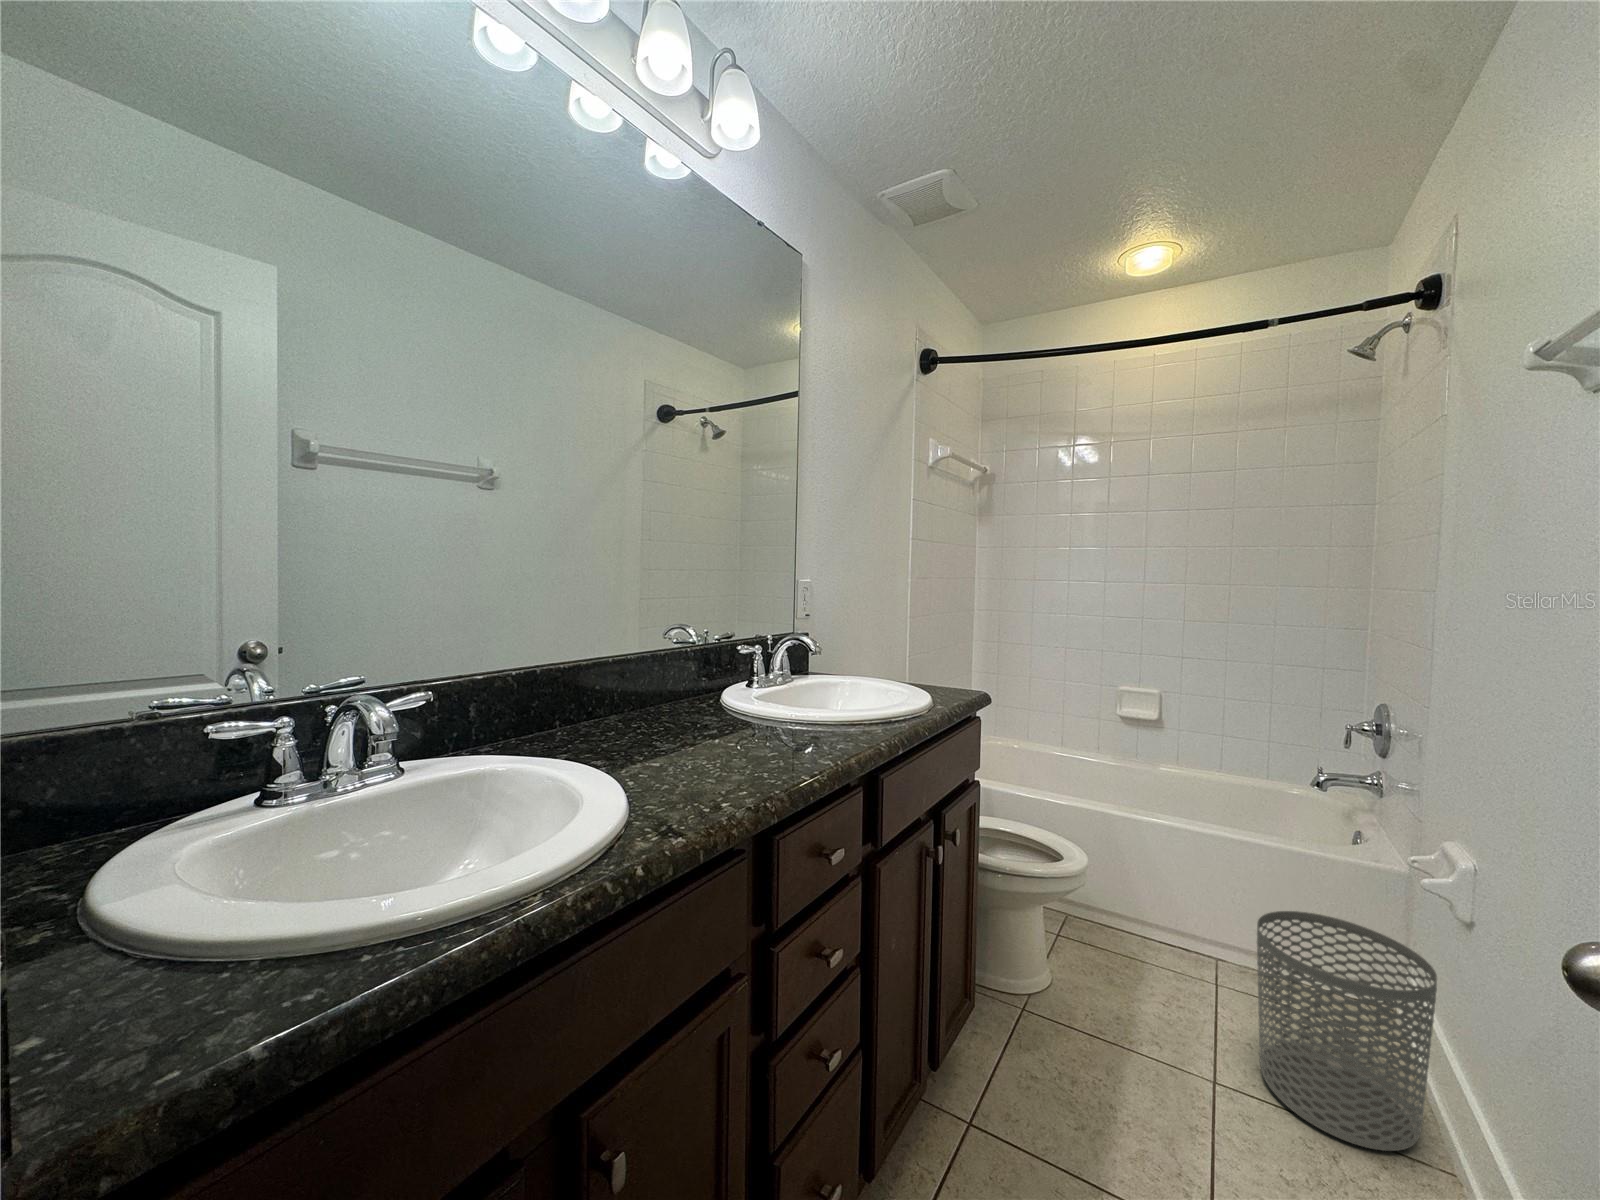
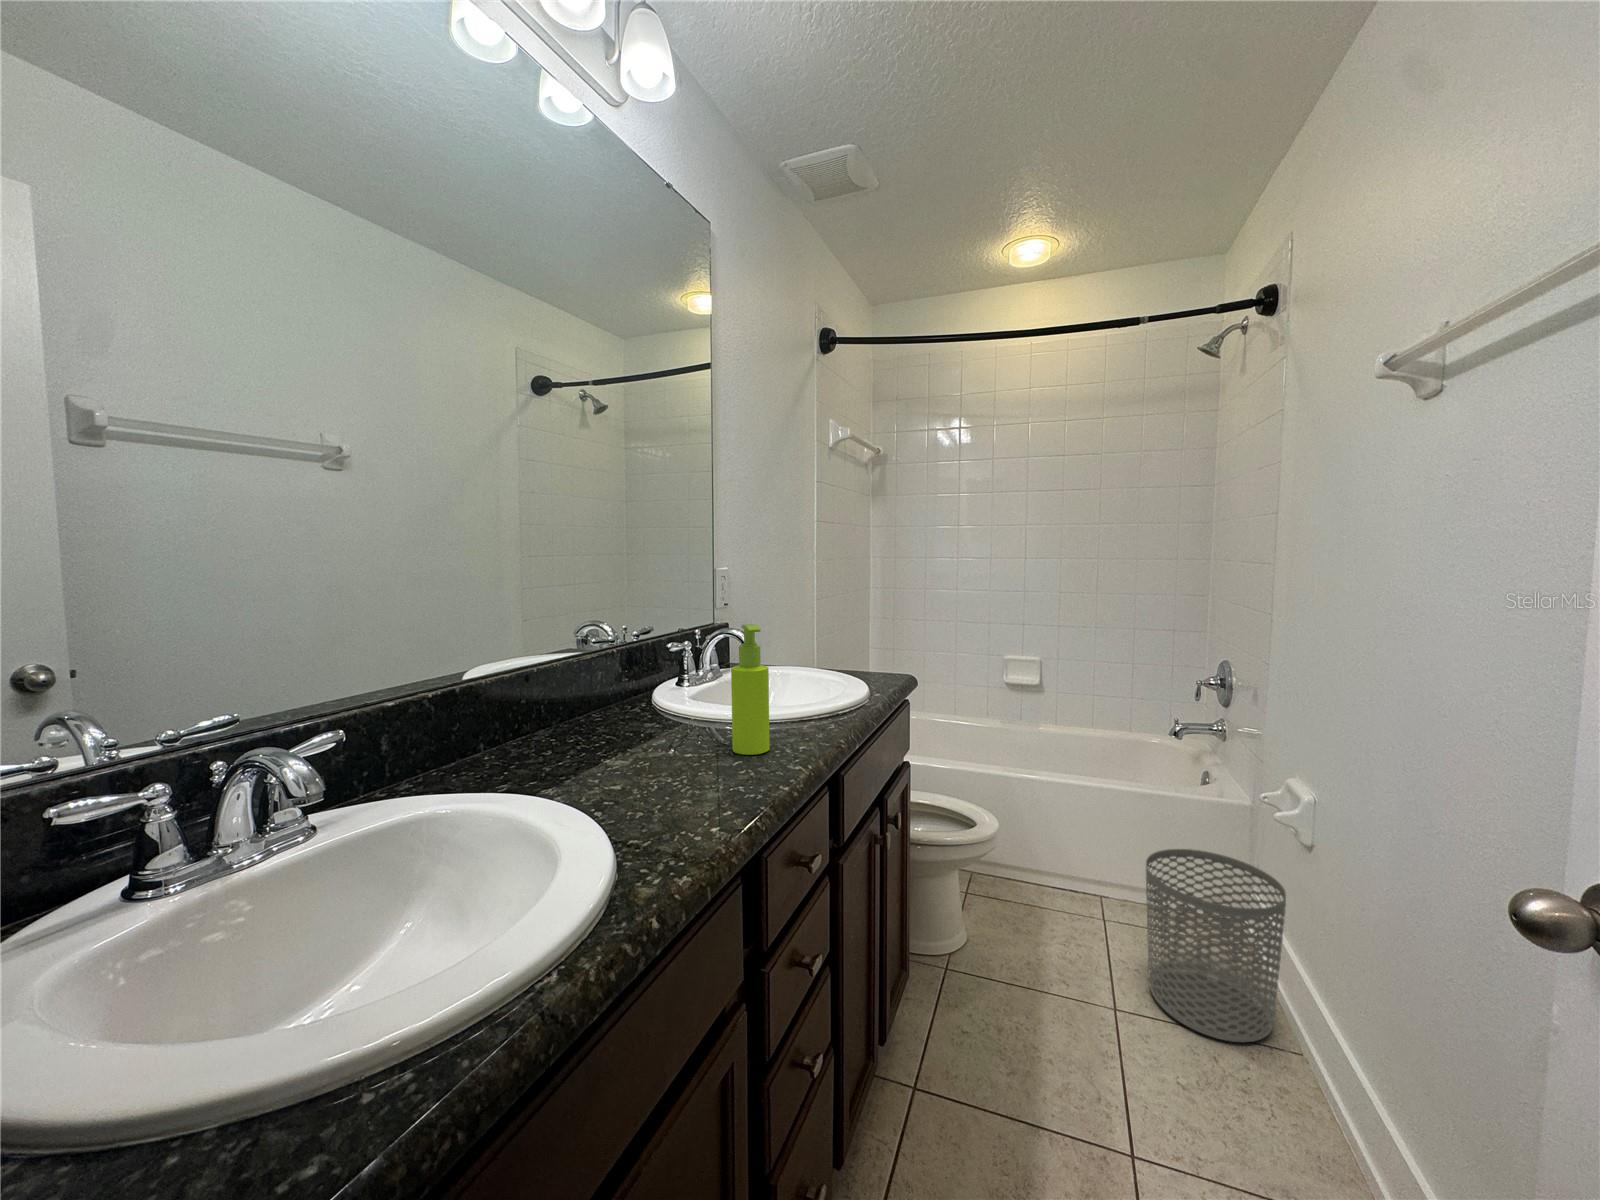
soap dispenser: none [772,624,808,749] -> present [731,624,770,755]

